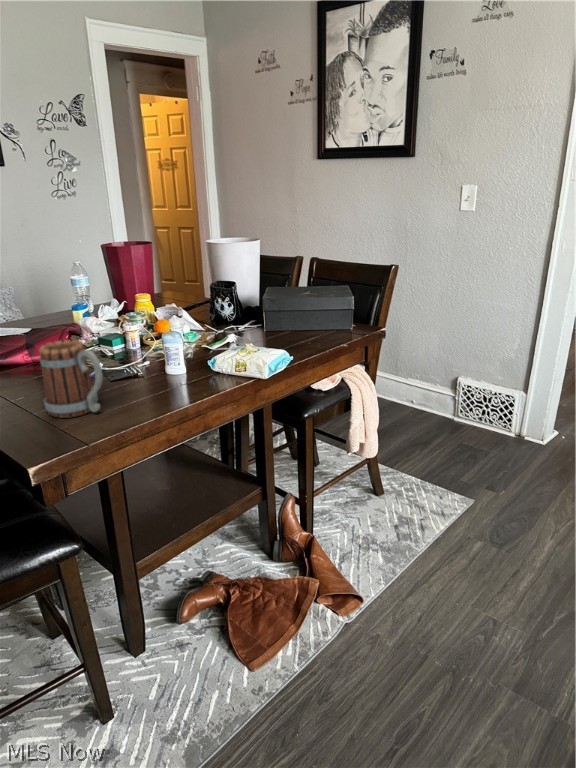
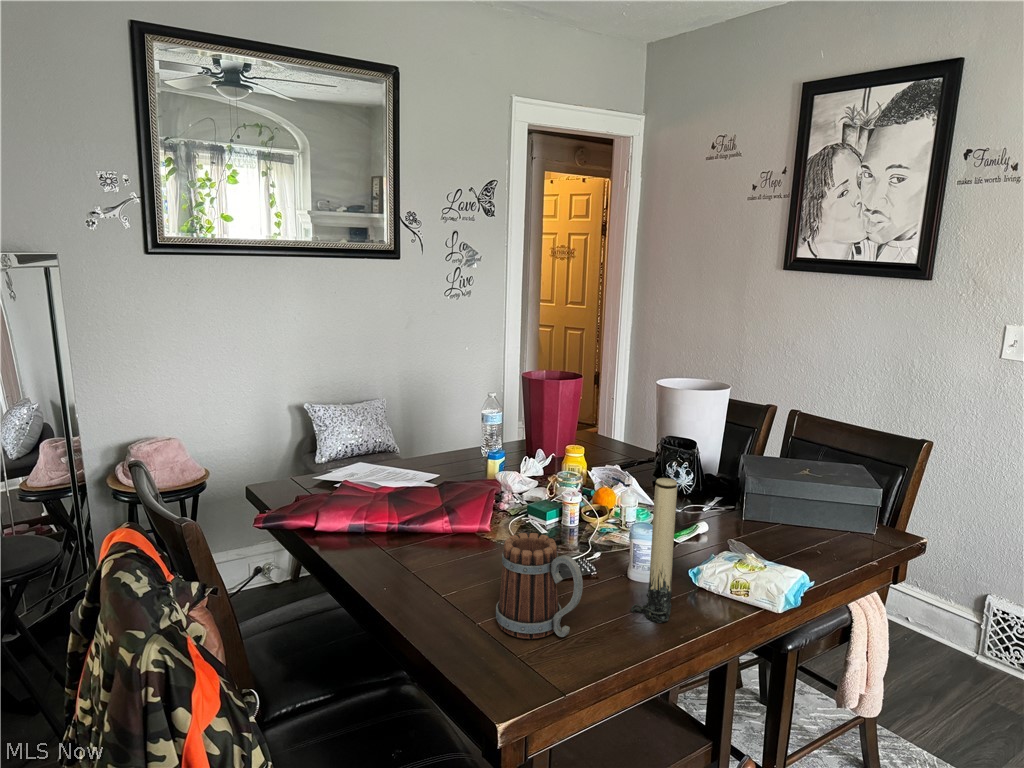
candle: none [157,287,185,396] -> present [631,478,677,623]

